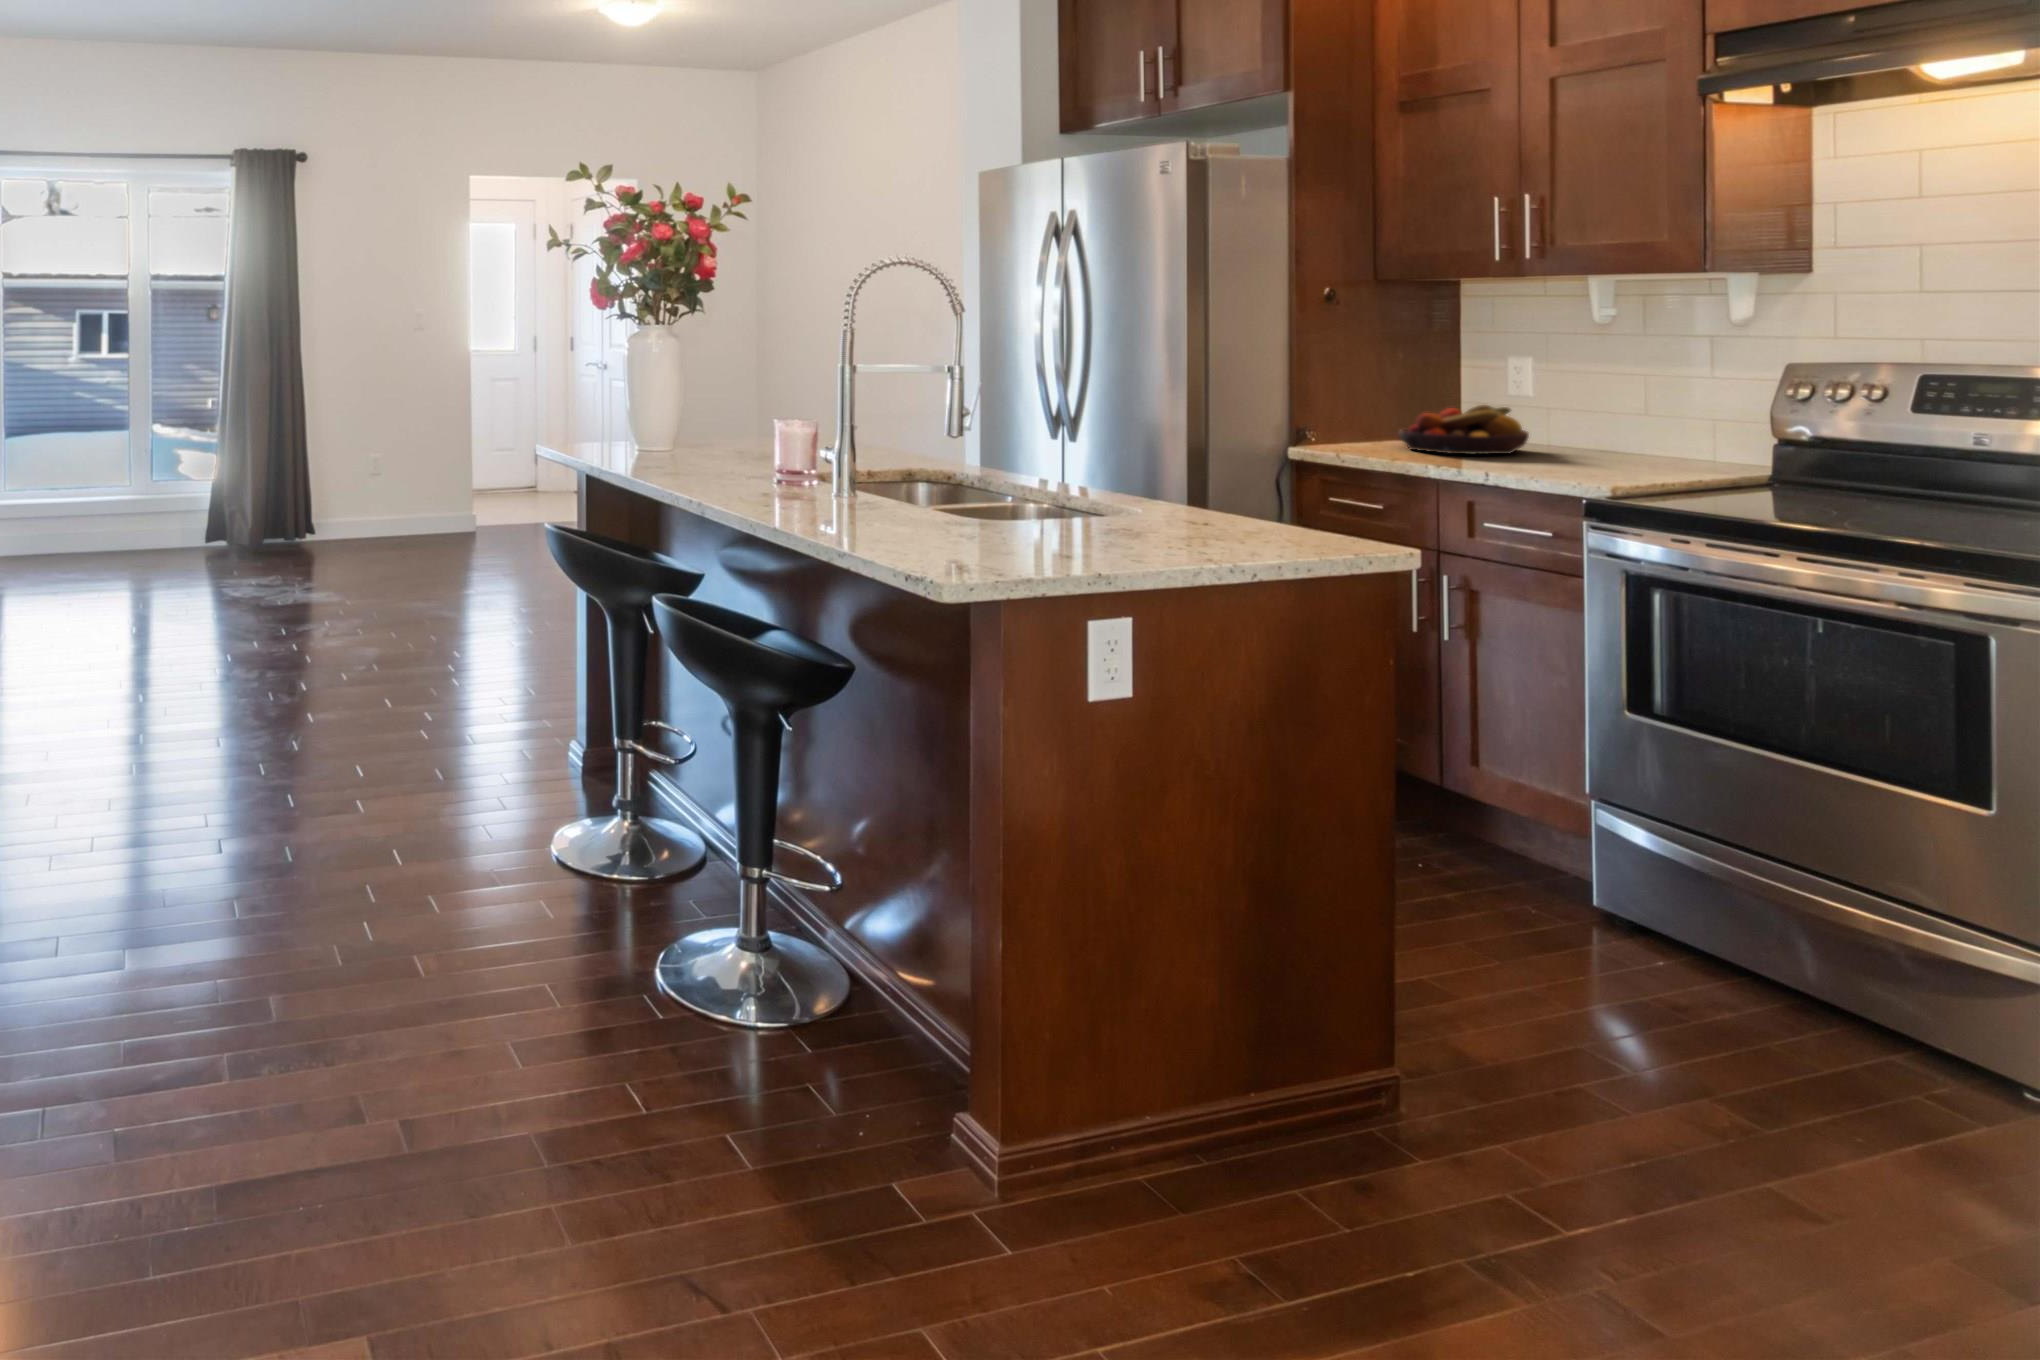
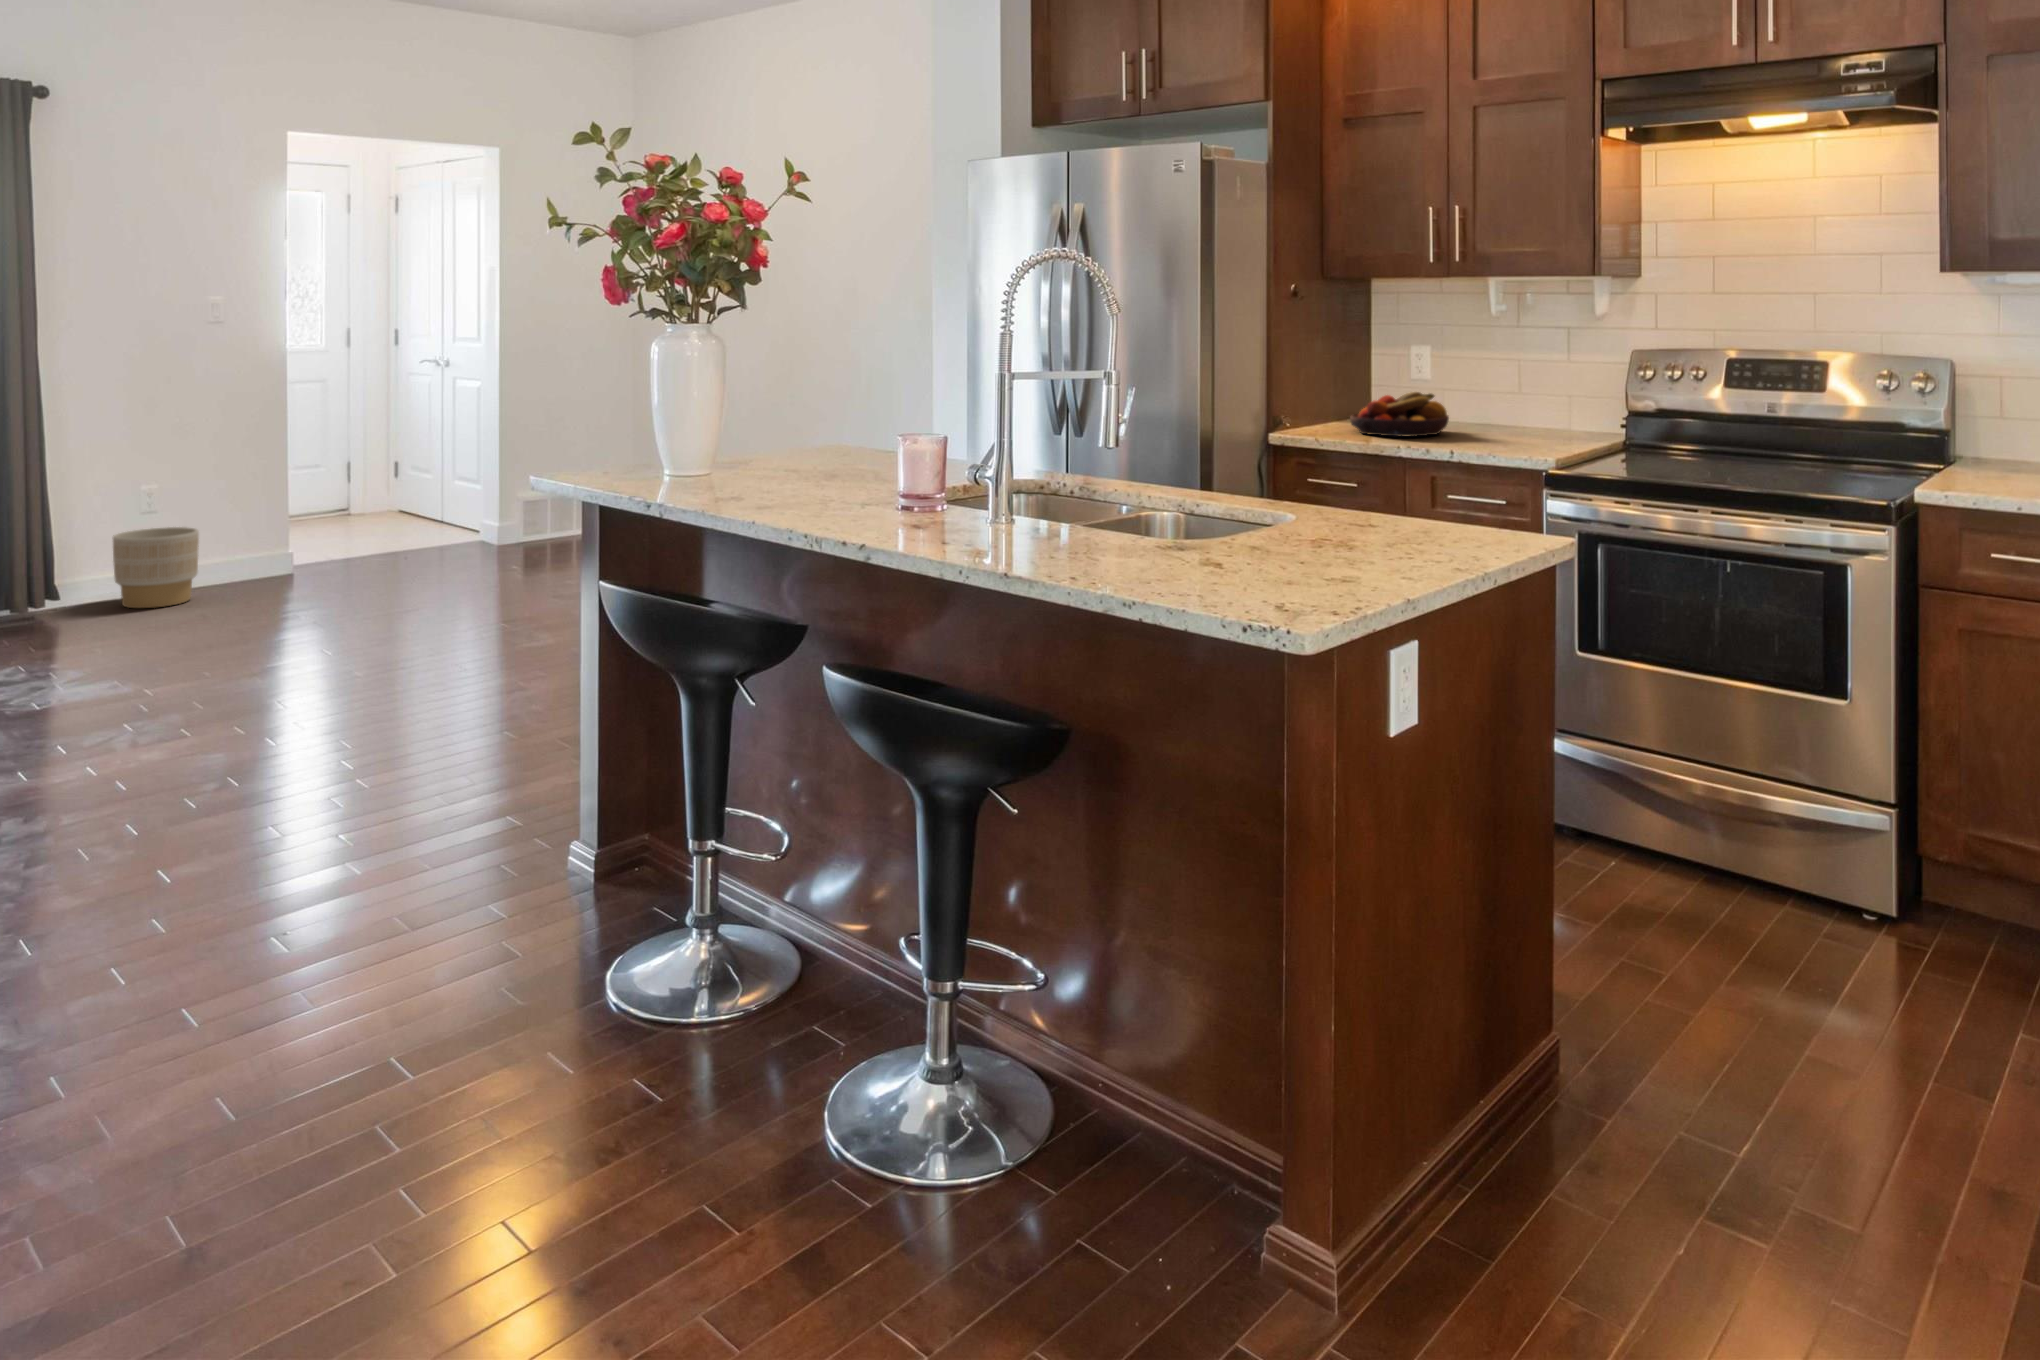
planter: none [348,488,405,549] -> present [113,527,199,608]

